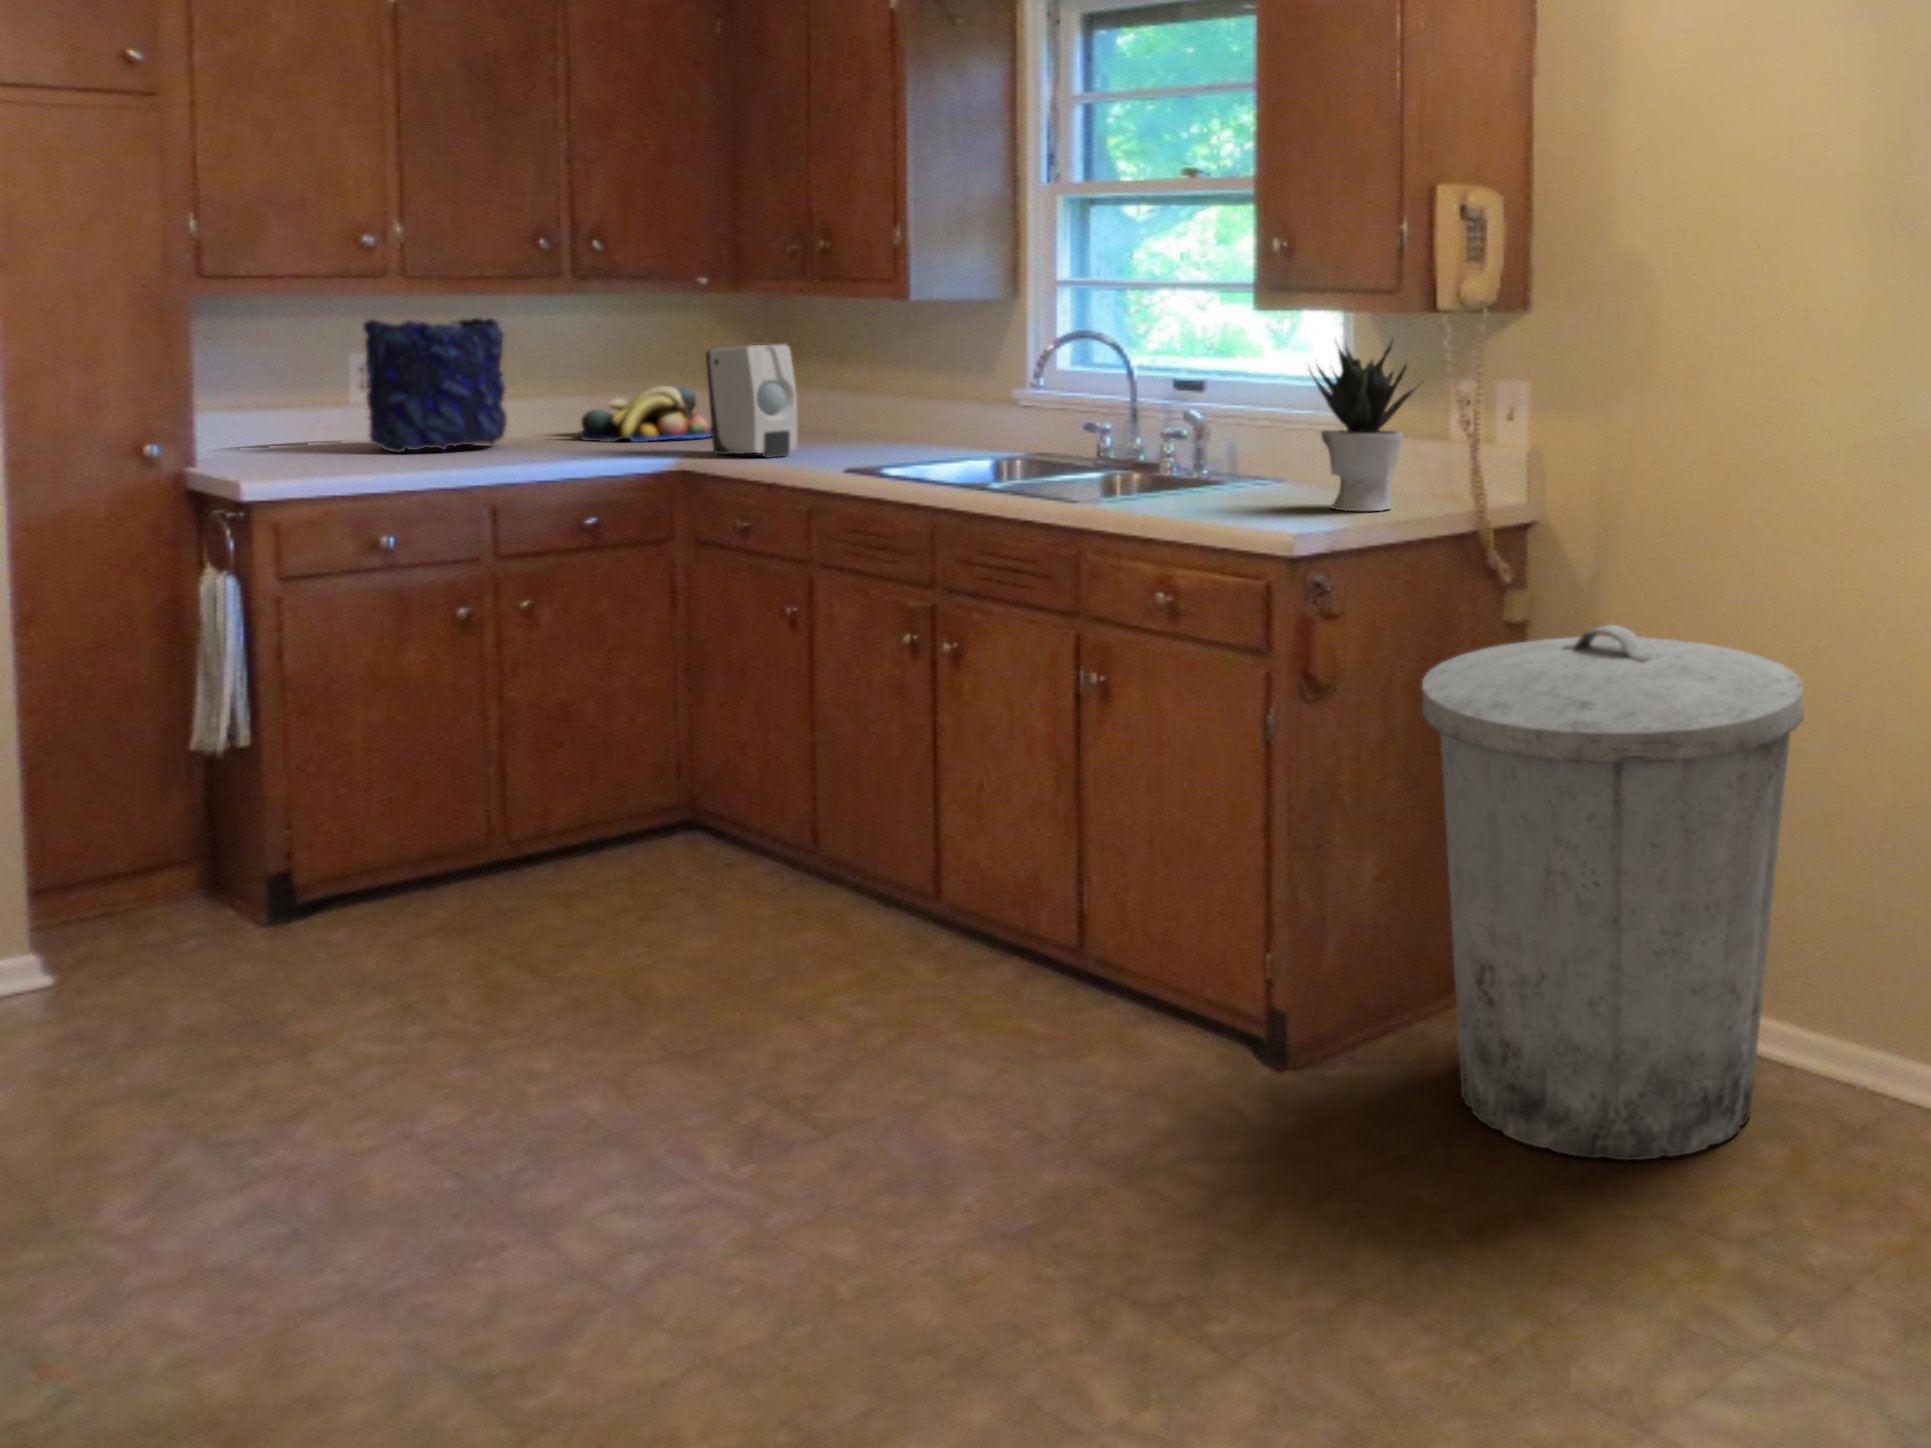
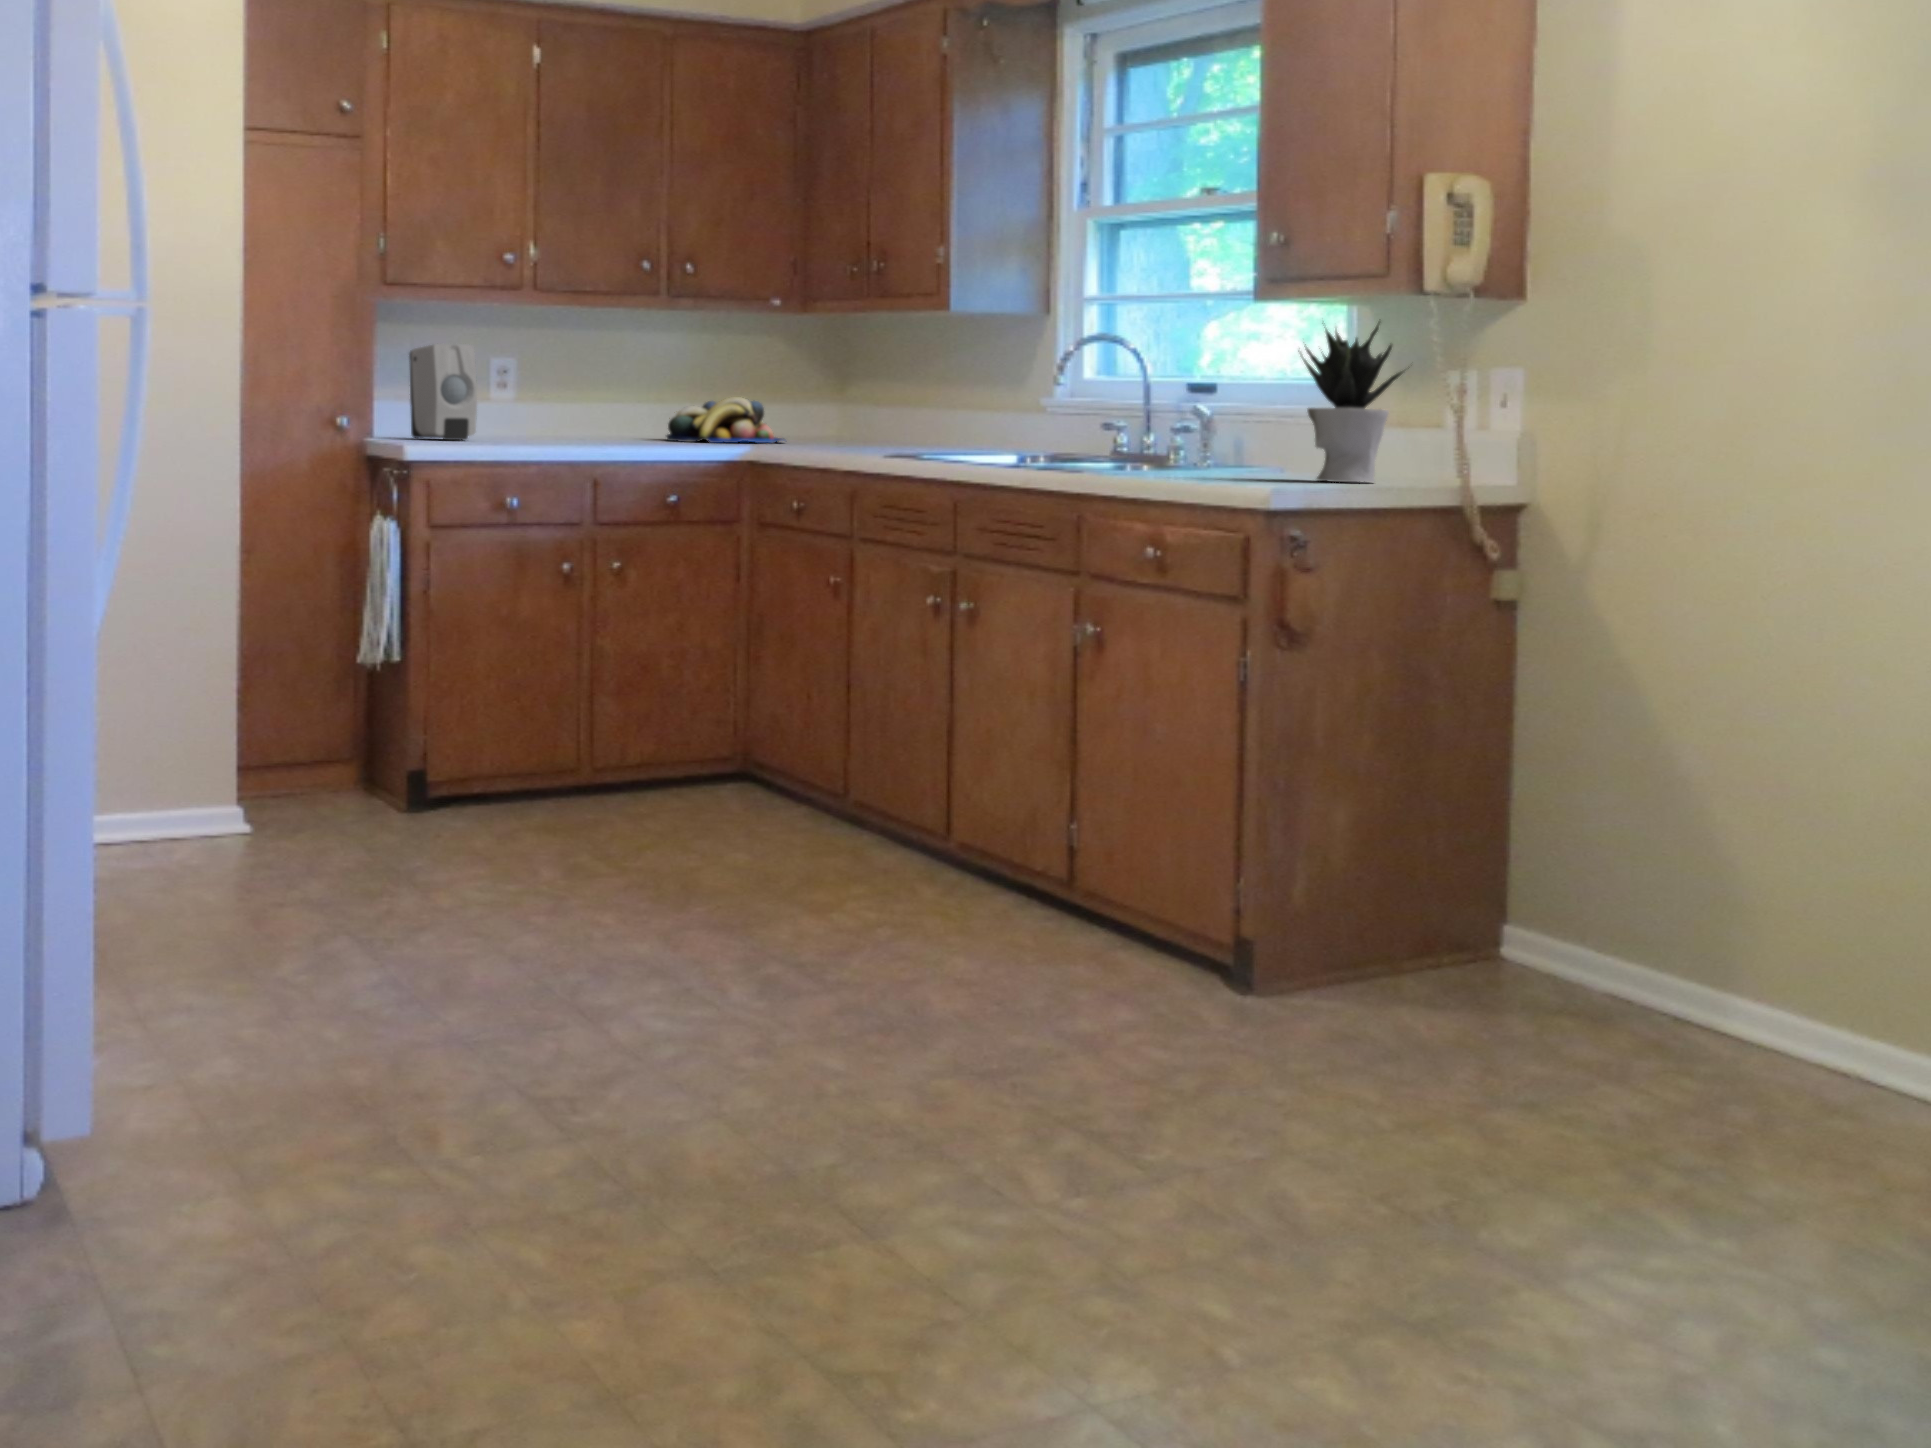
vase: present [363,318,507,453] -> none [502,328,610,440]
soap dispenser: present [706,344,798,458] -> present [409,344,477,440]
trash can: present [1422,625,1803,1160] -> none [1384,581,1785,1099]

